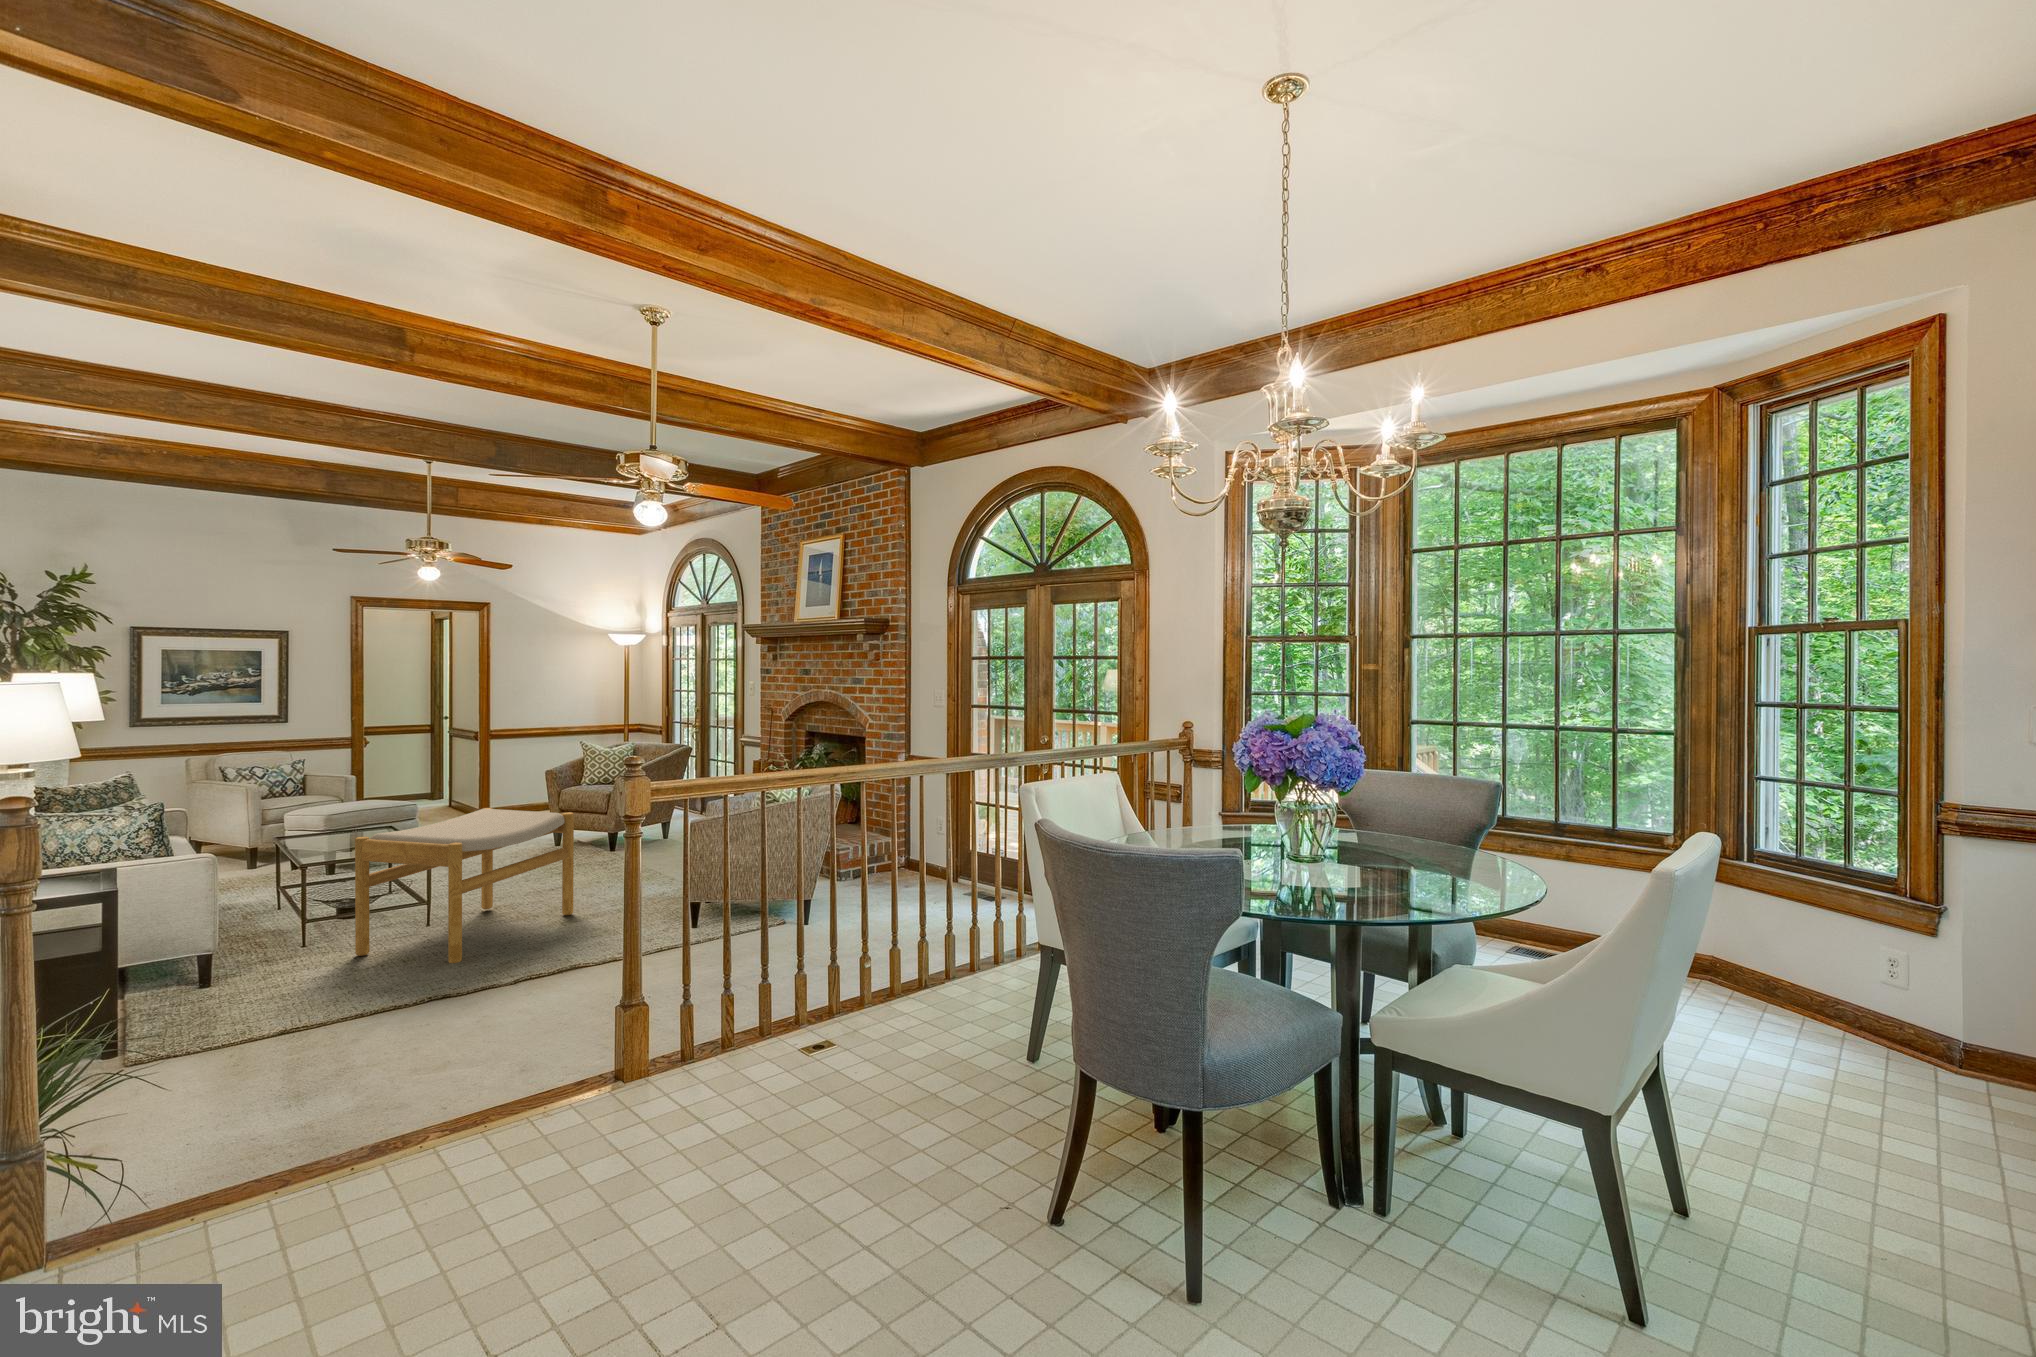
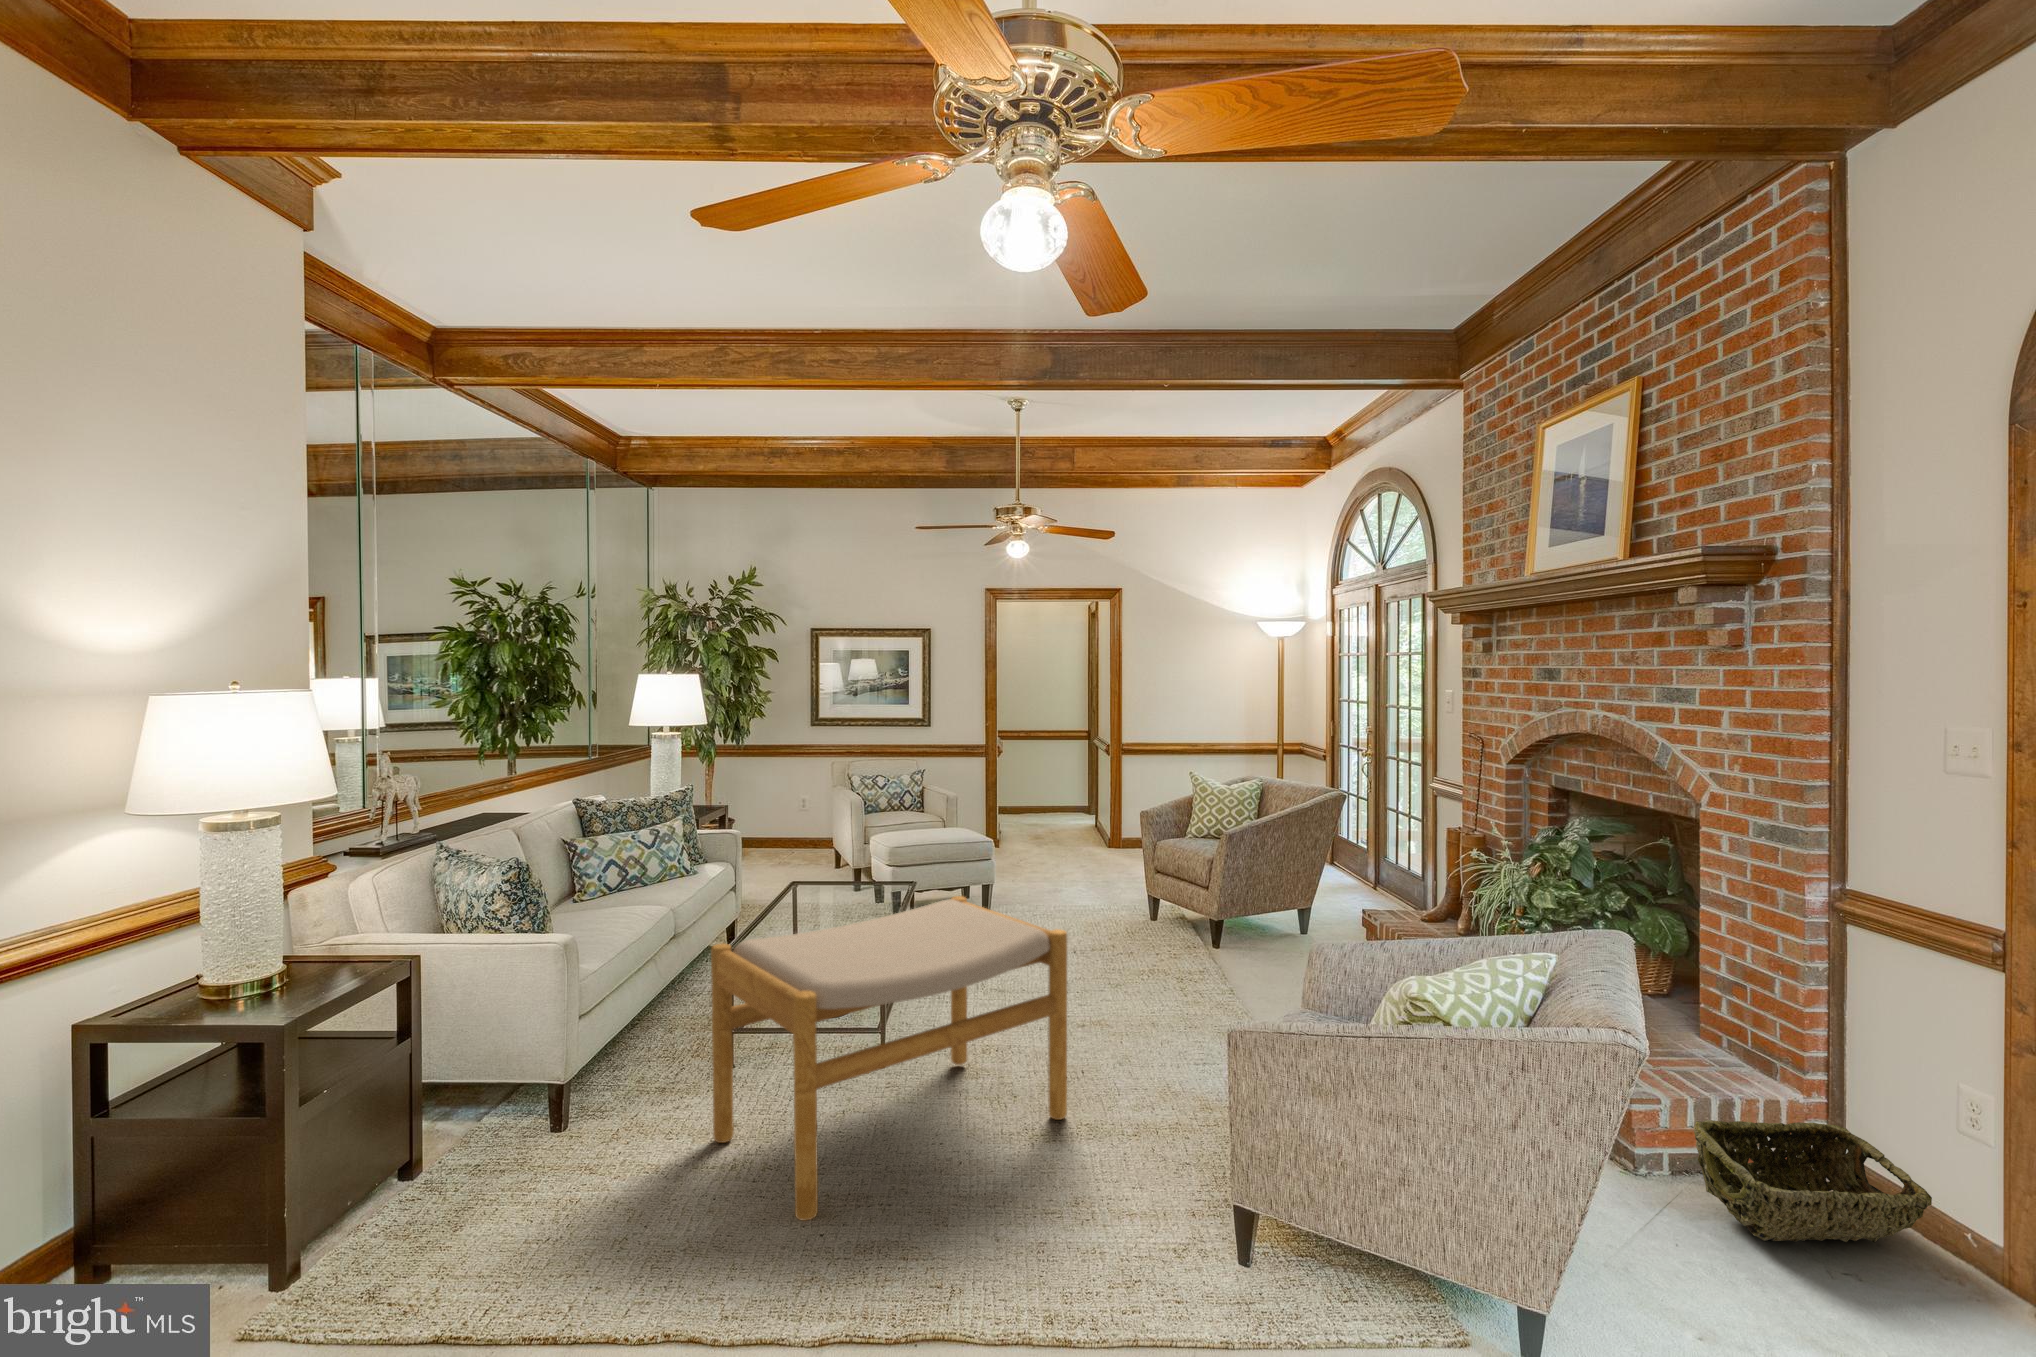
woven basket: none [861,849,935,891] -> present [1694,1120,1932,1242]

